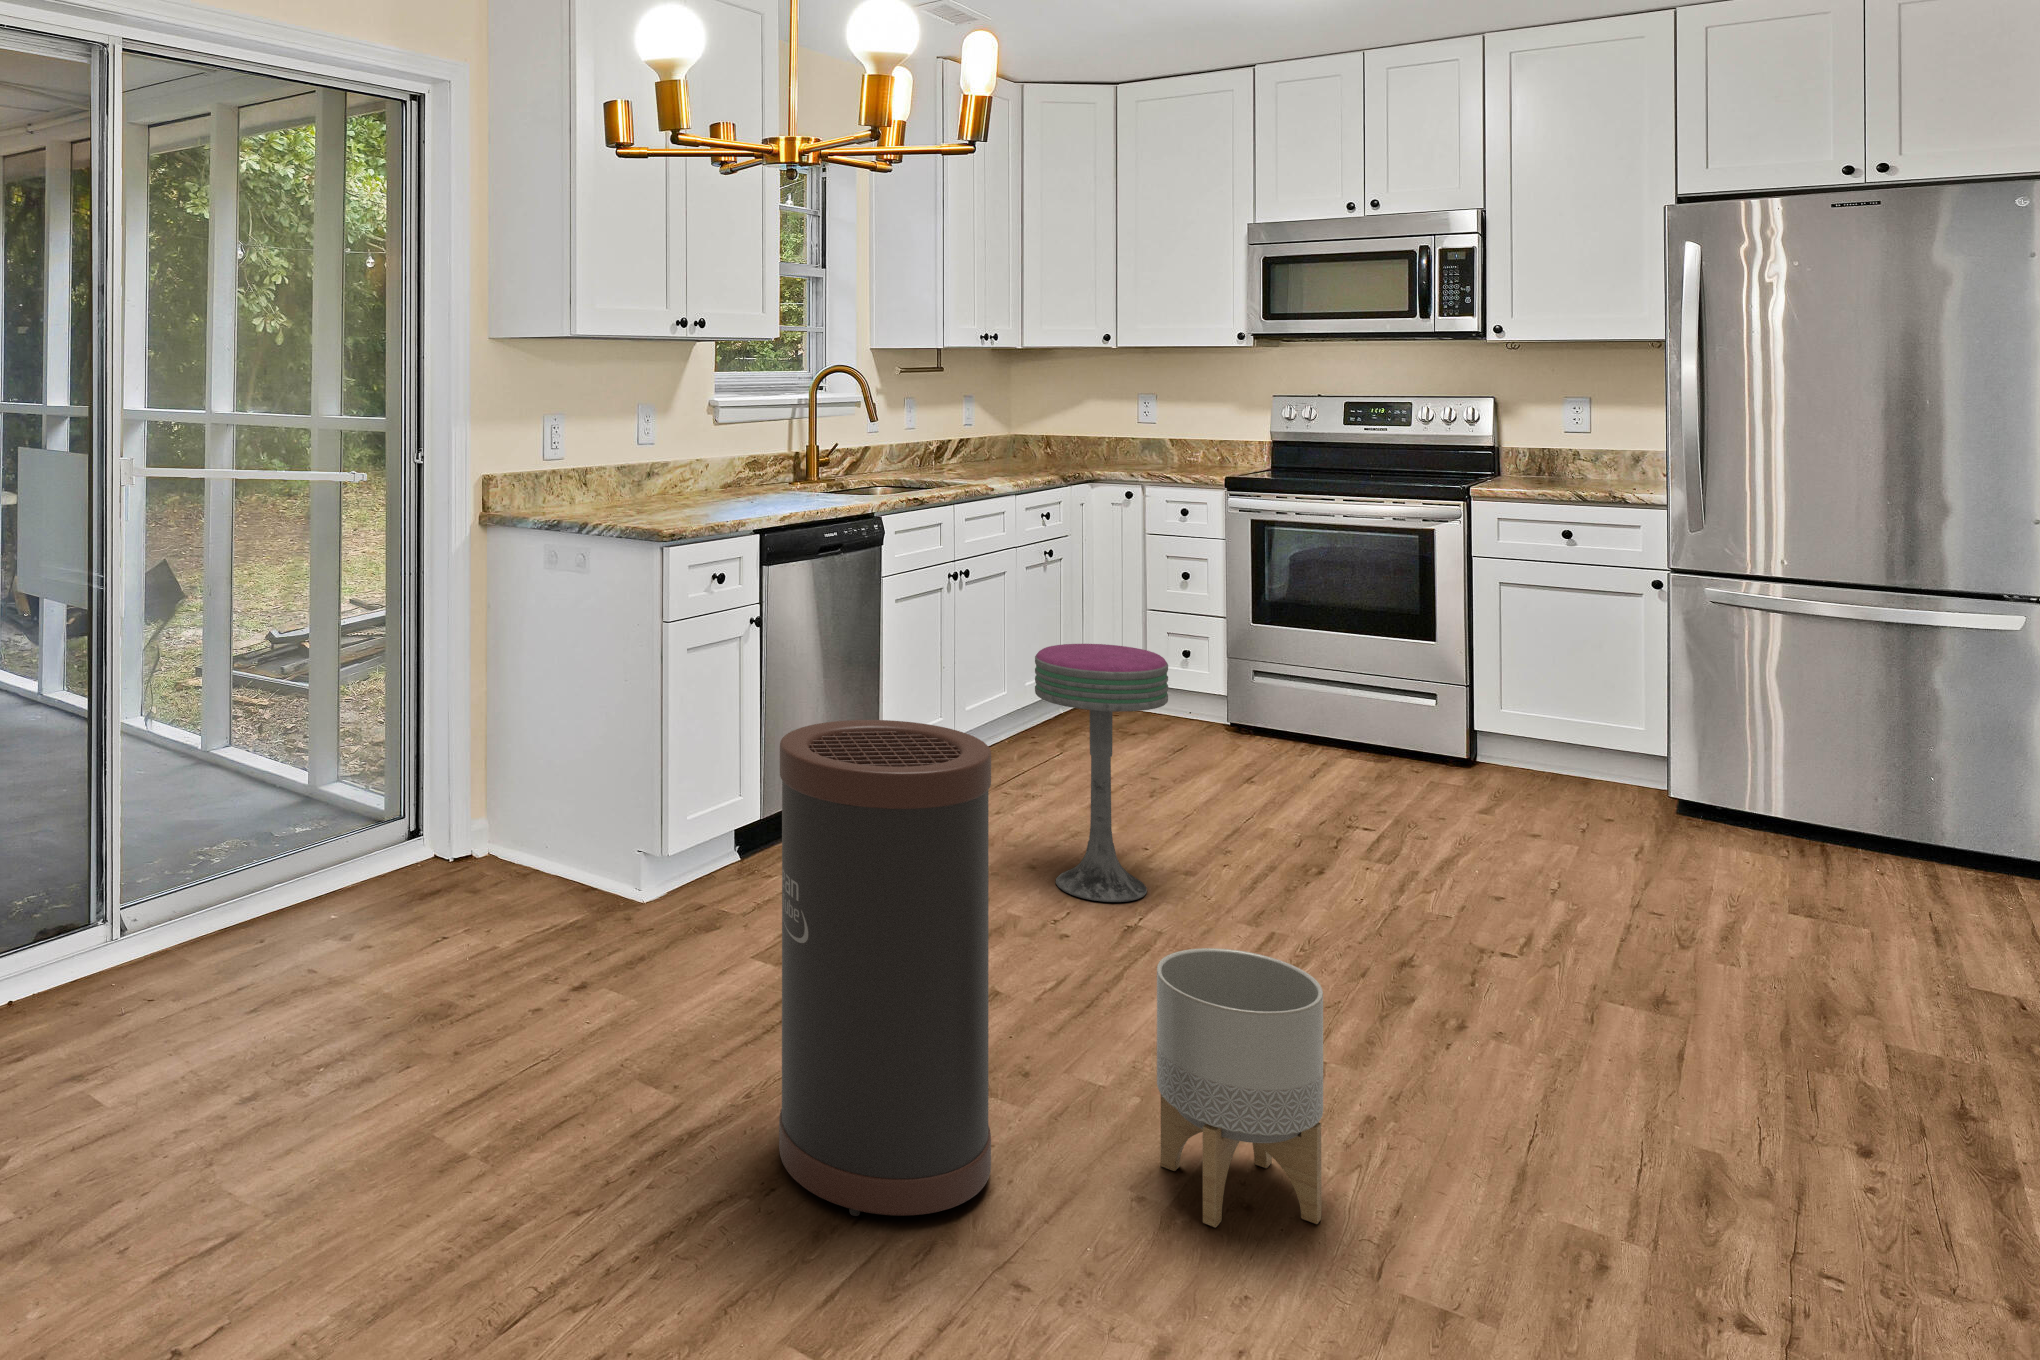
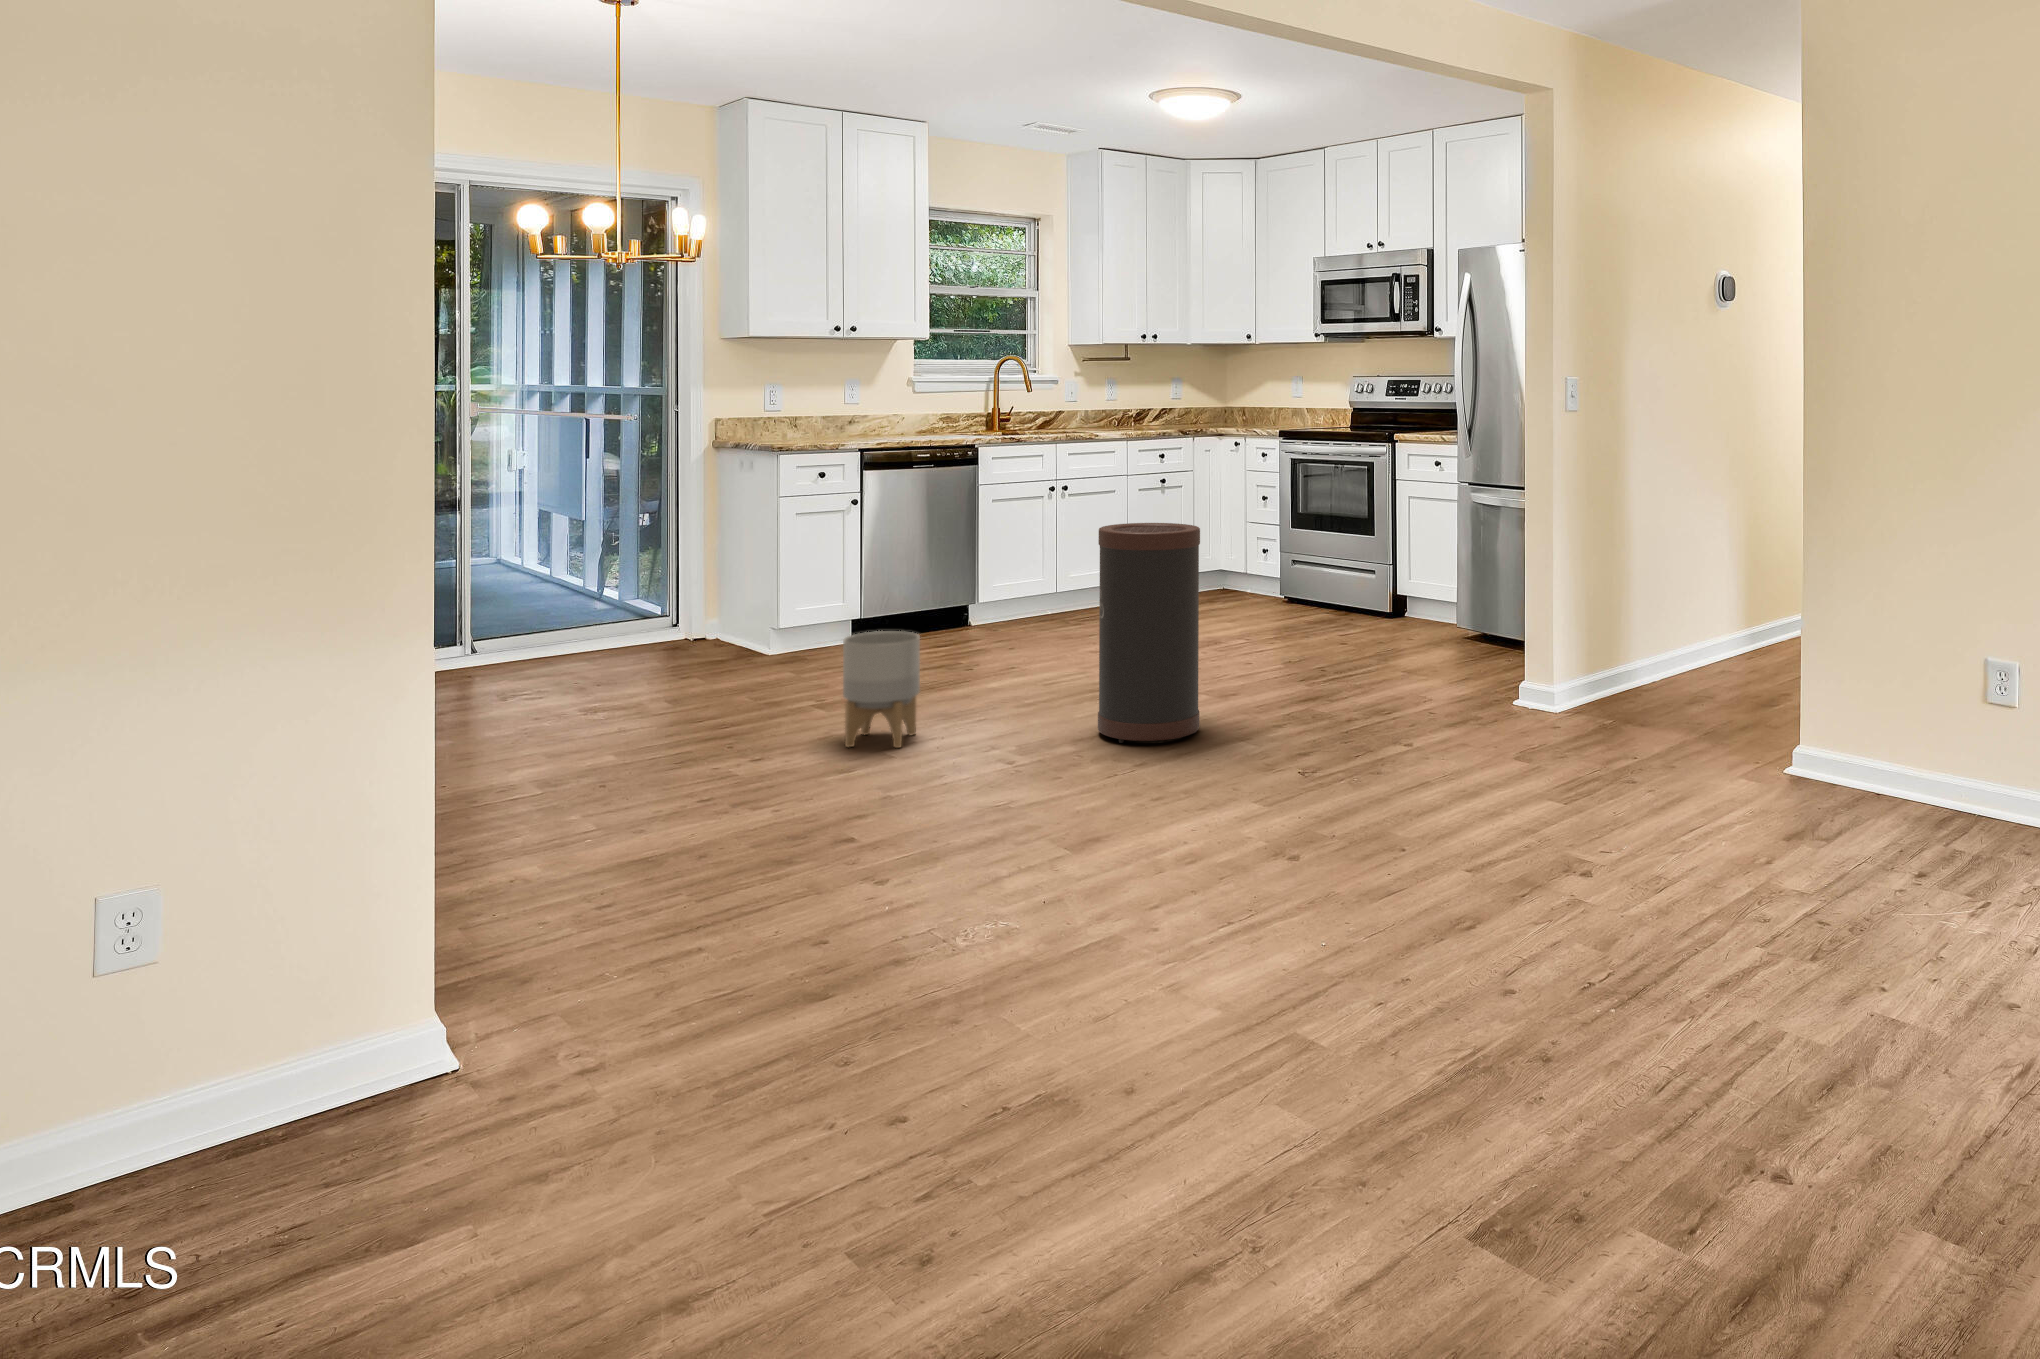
bar stool: present [1035,644,1168,902] -> none [1001,517,1076,662]
trash can: present [779,720,991,1216] -> present [1098,523,1200,743]

